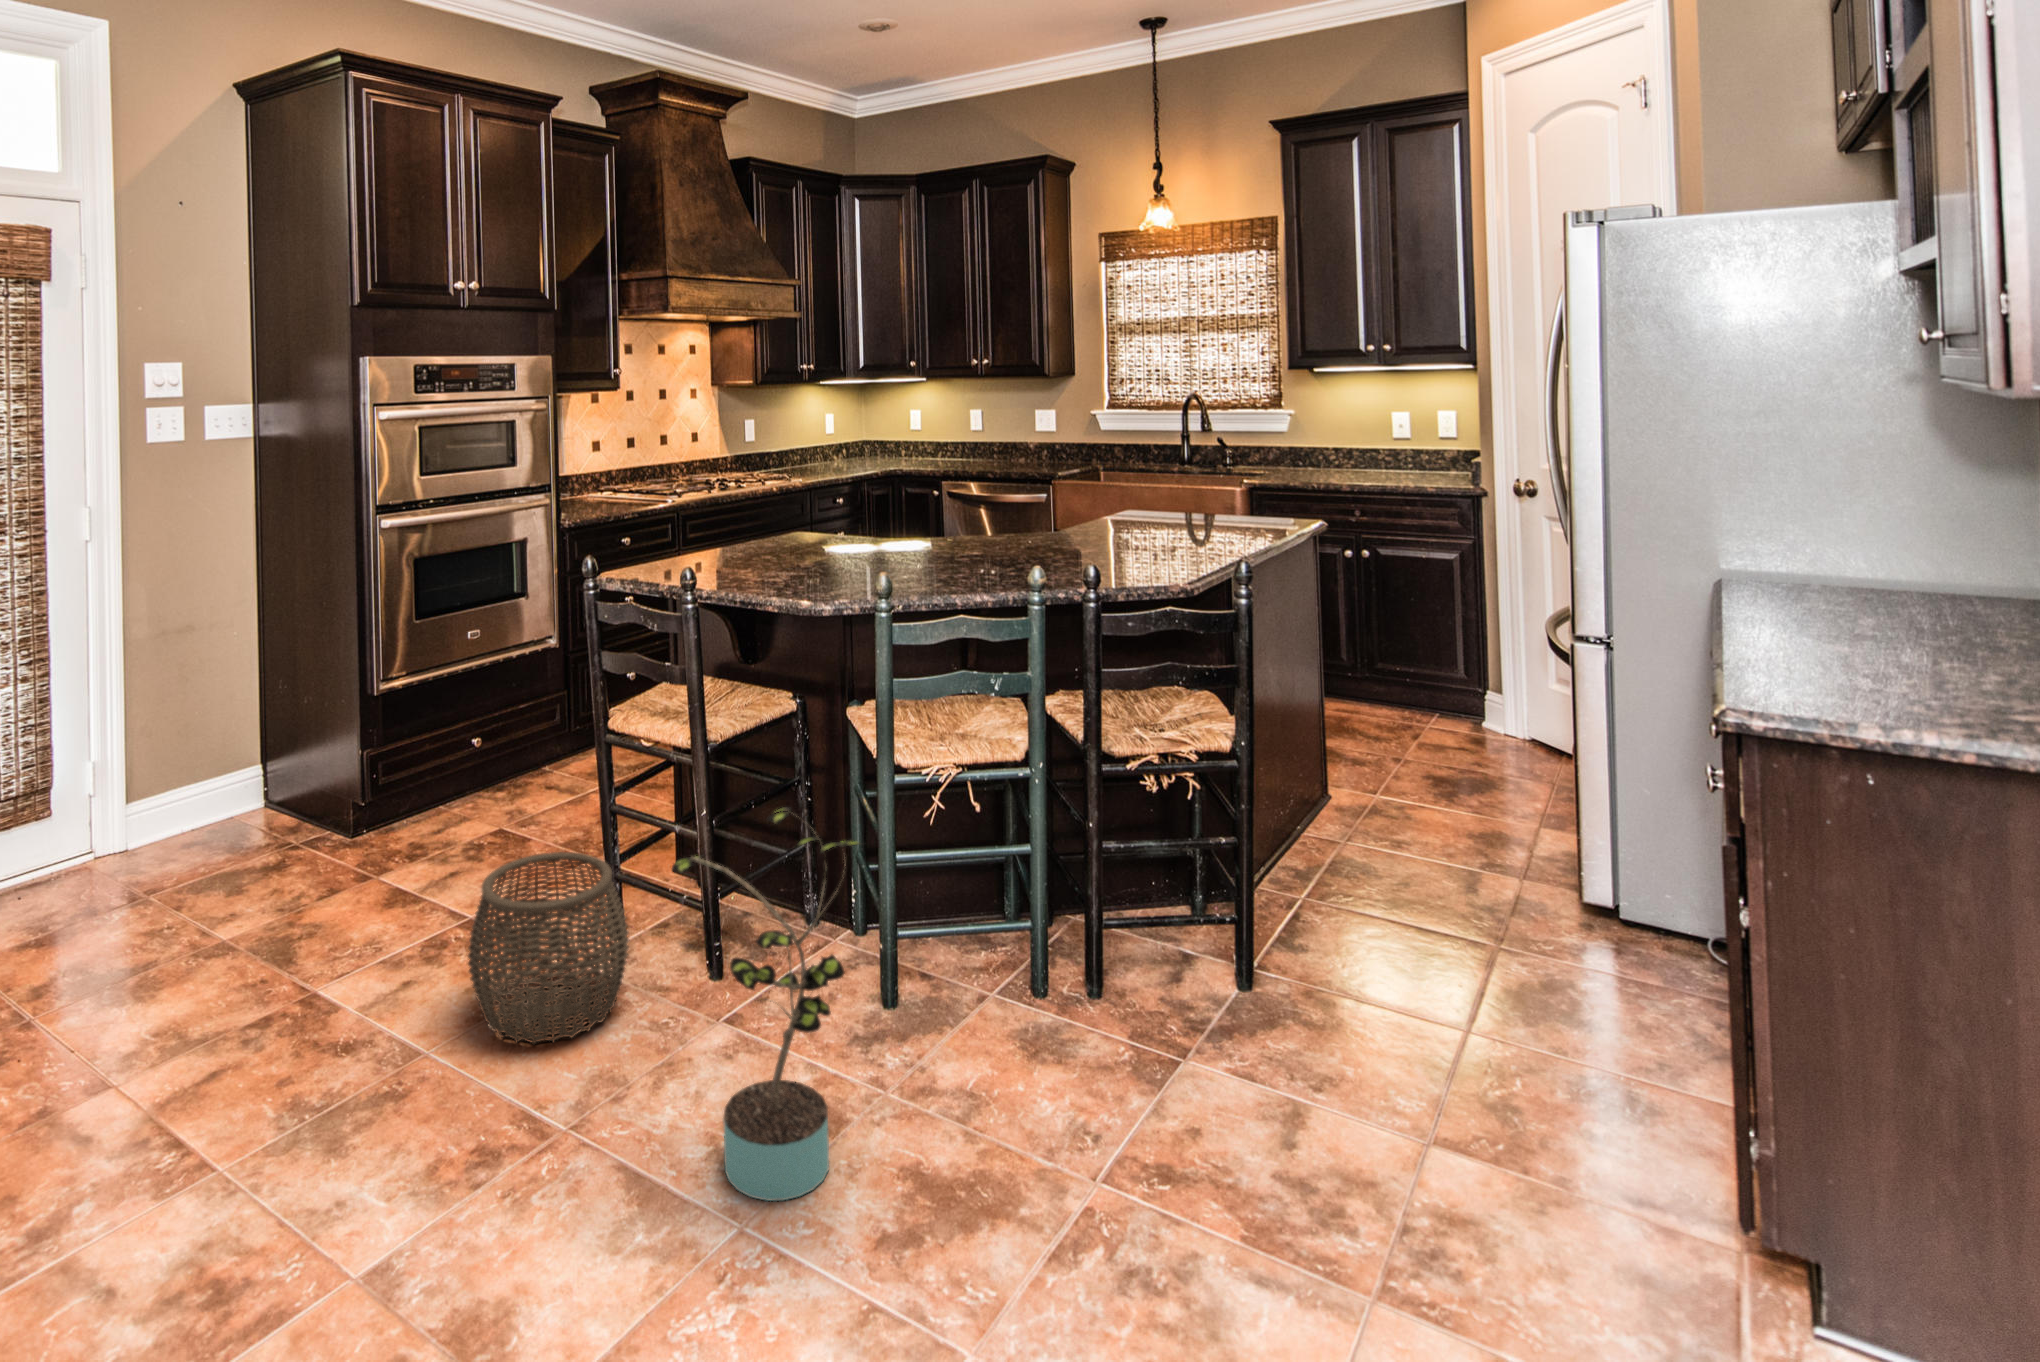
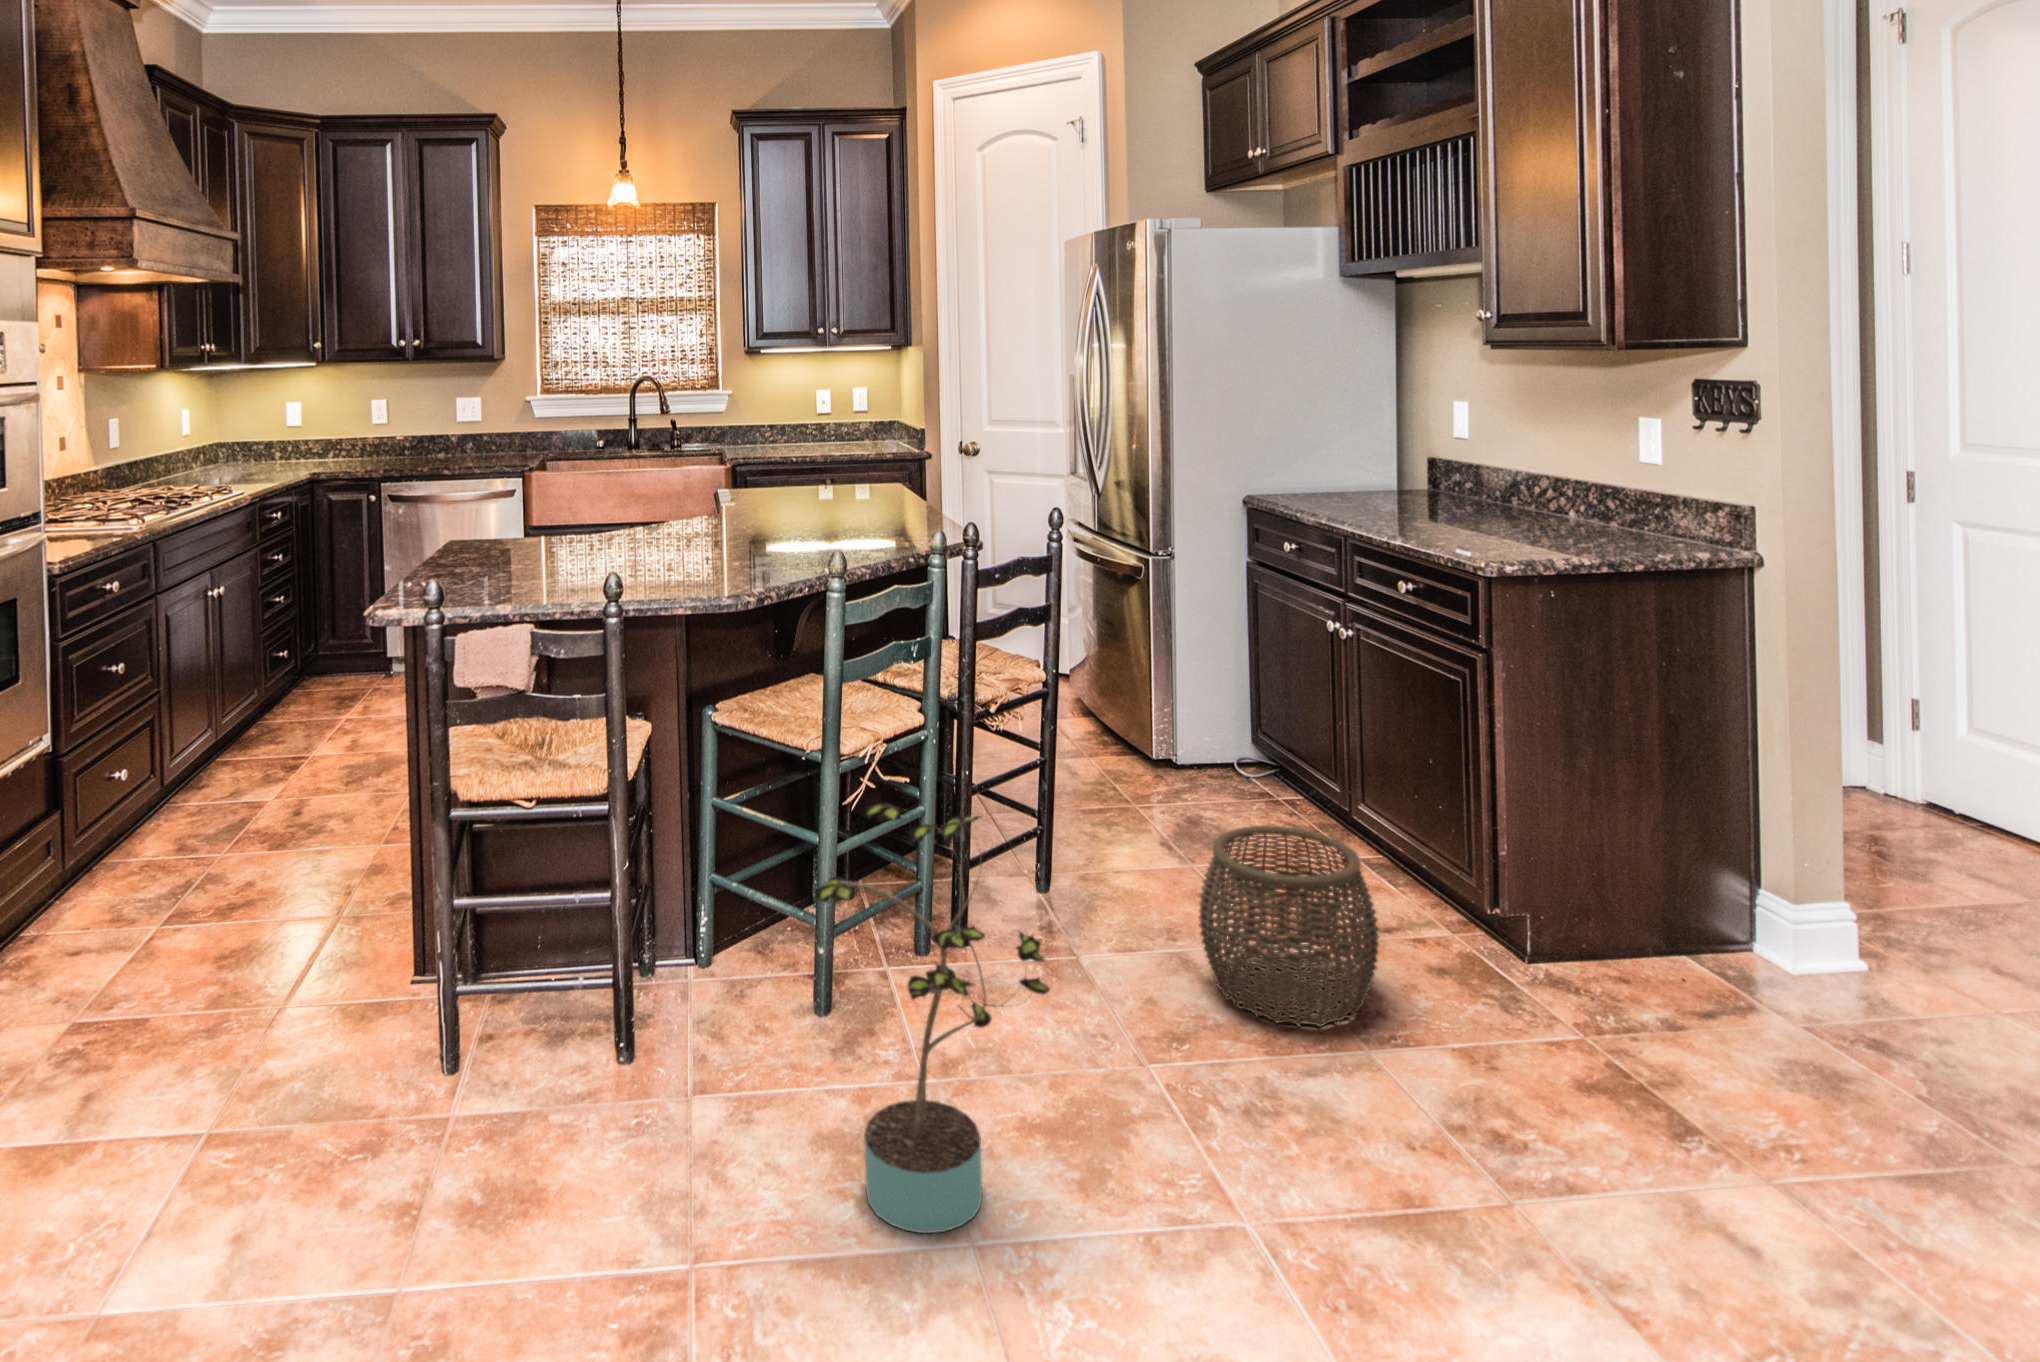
woven basket: present [468,852,629,1044] -> present [1199,826,1379,1027]

